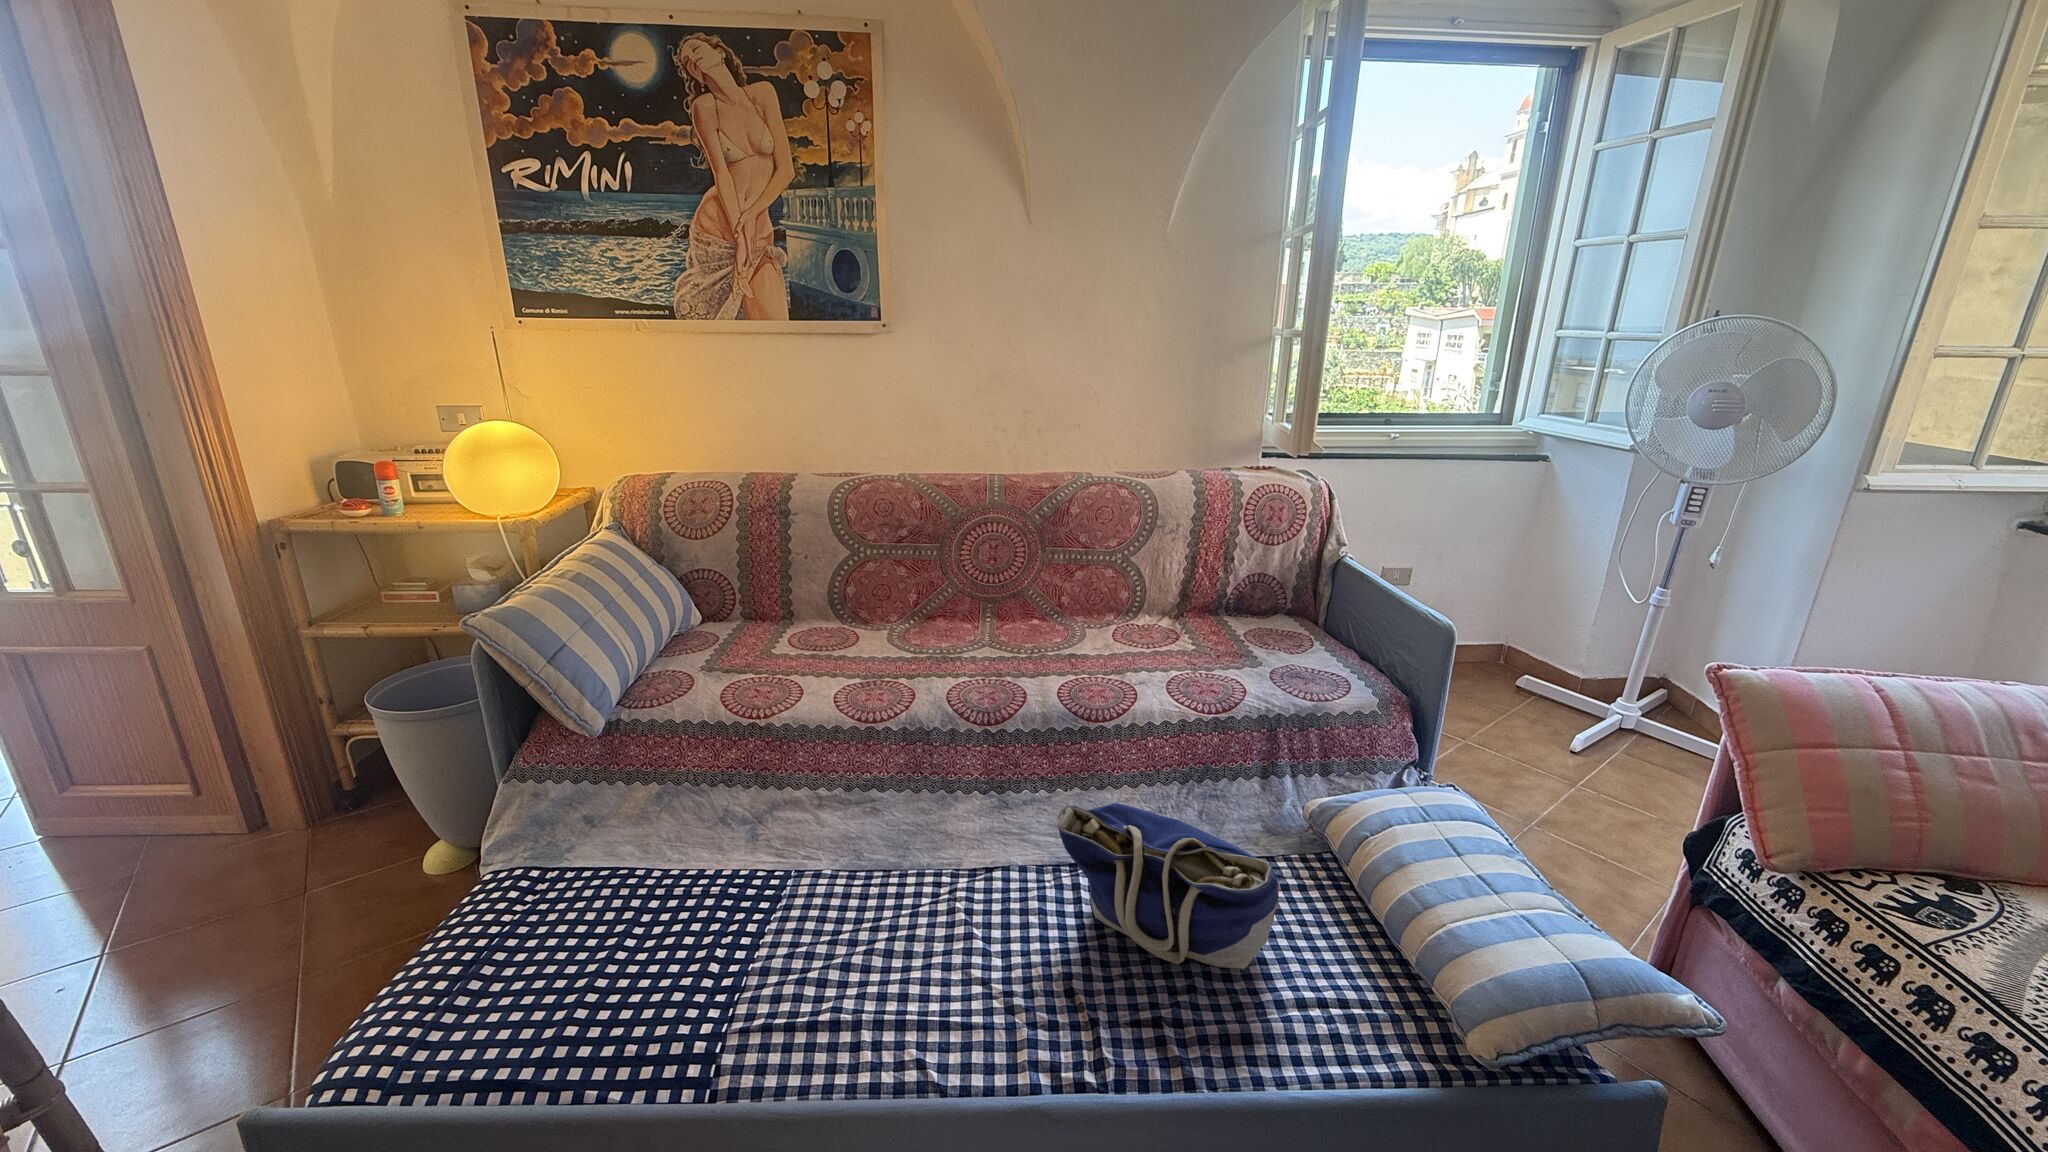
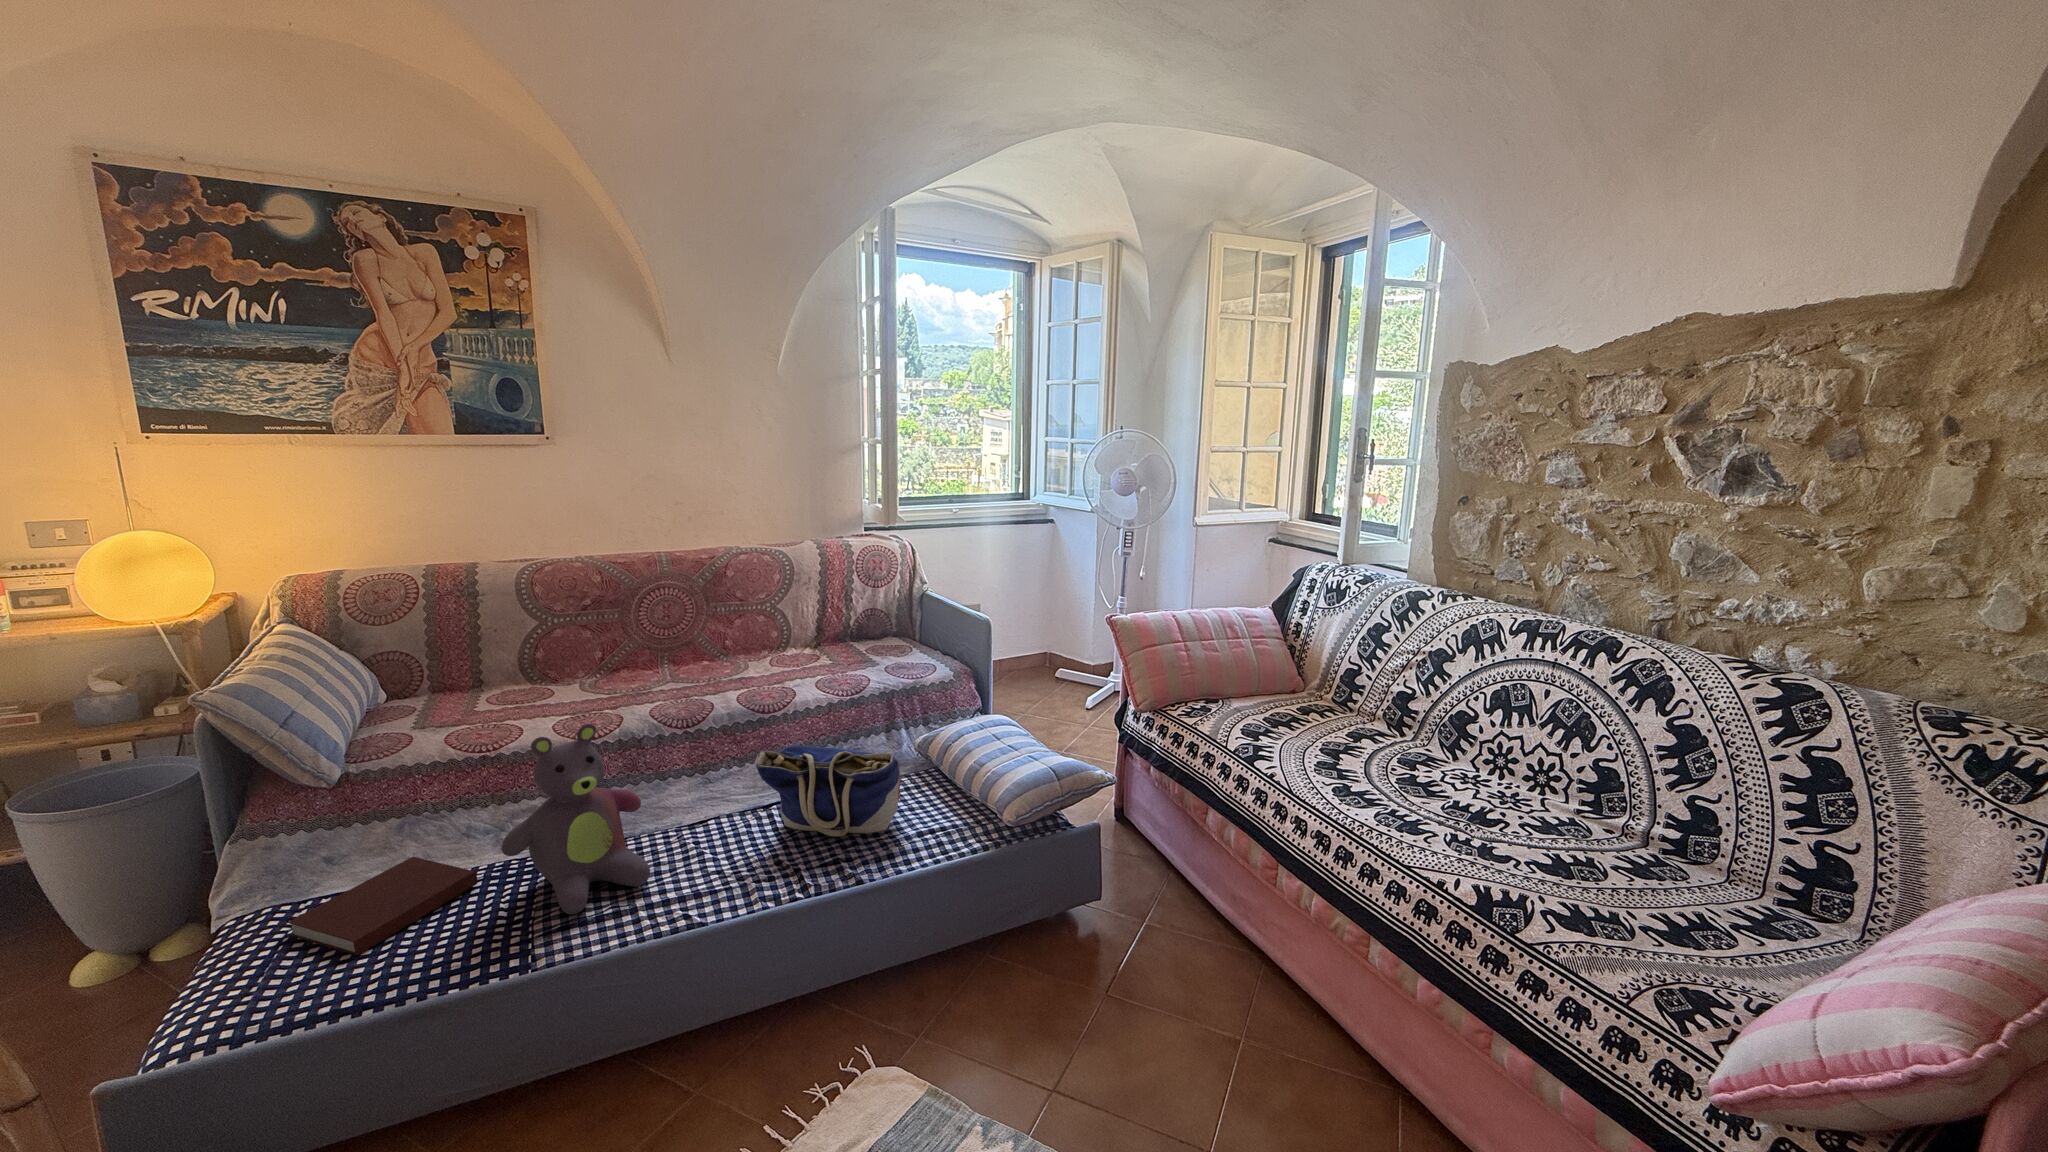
stuffed bear: none [720,735,902,1004] -> present [501,724,650,914]
notebook: none [504,849,705,990] -> present [288,857,477,955]

